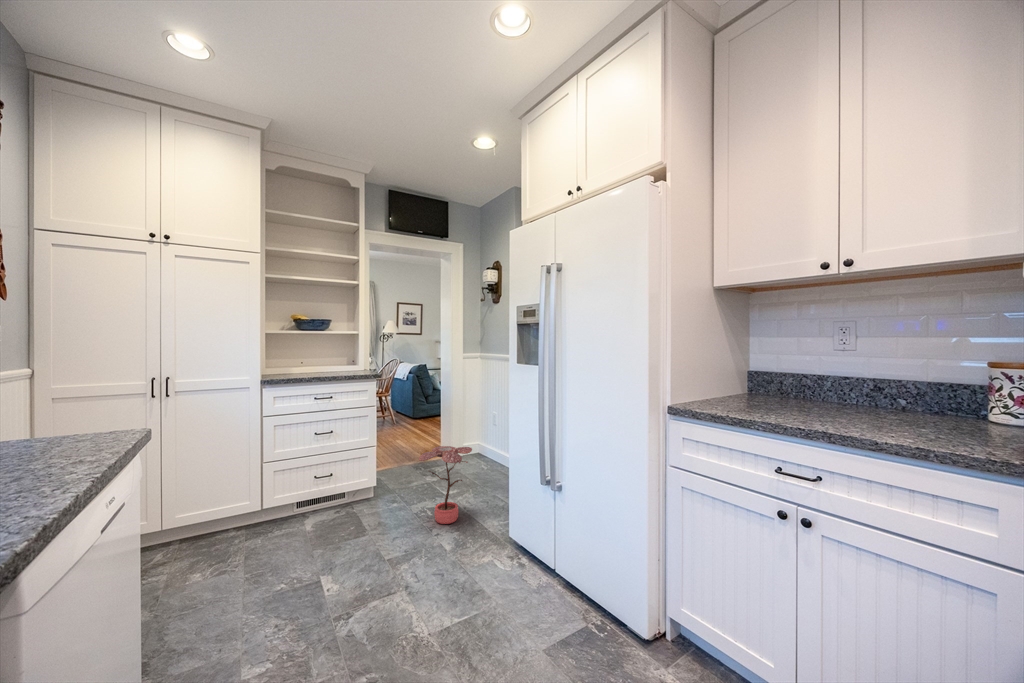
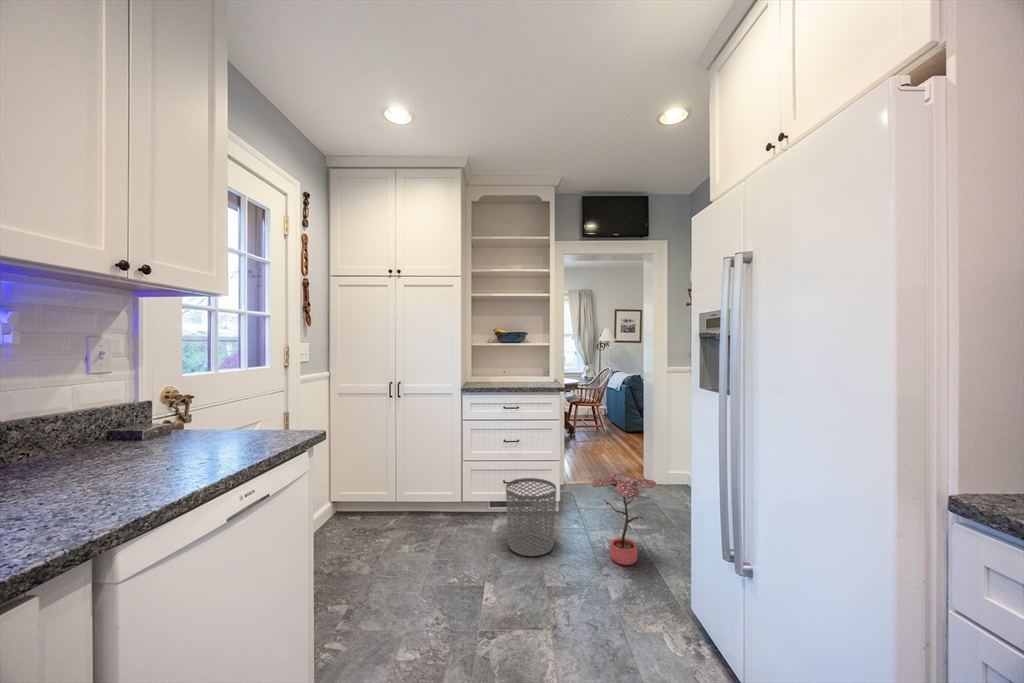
waste bin: none [329,465,383,542] -> present [506,478,556,556]

